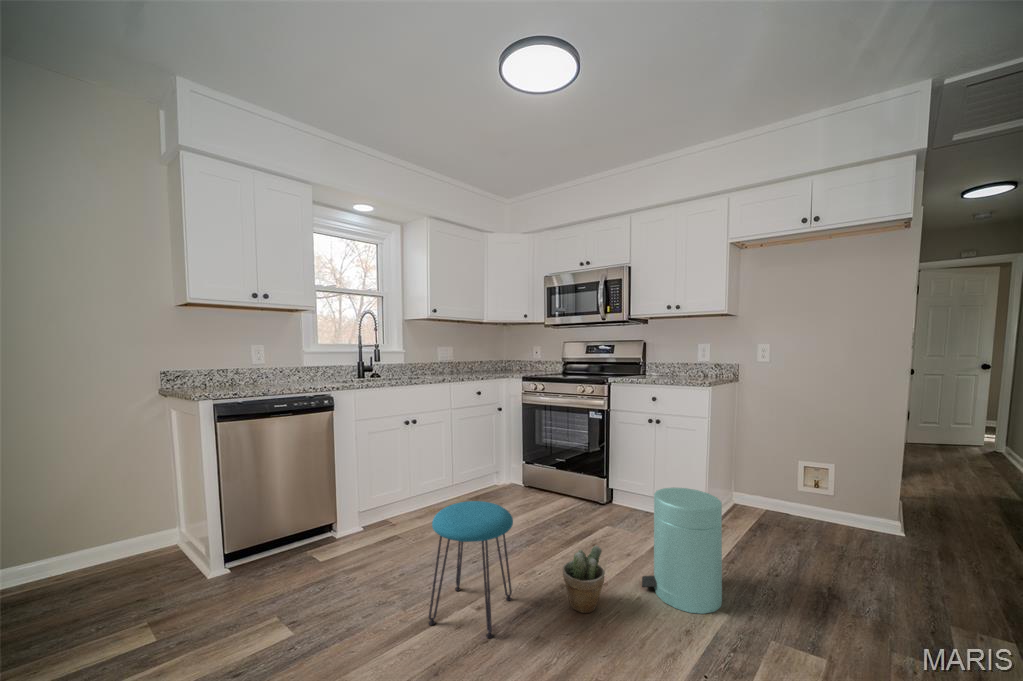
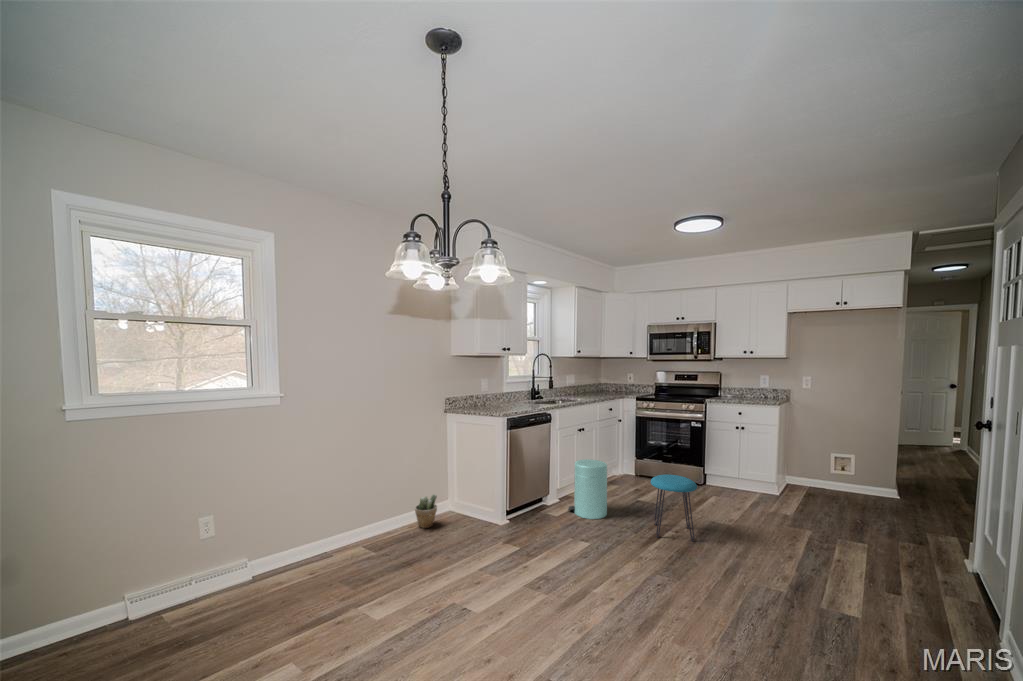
trash can: present [642,488,722,614] -> present [568,459,607,519]
potted plant: present [563,545,605,613] -> present [415,494,437,528]

